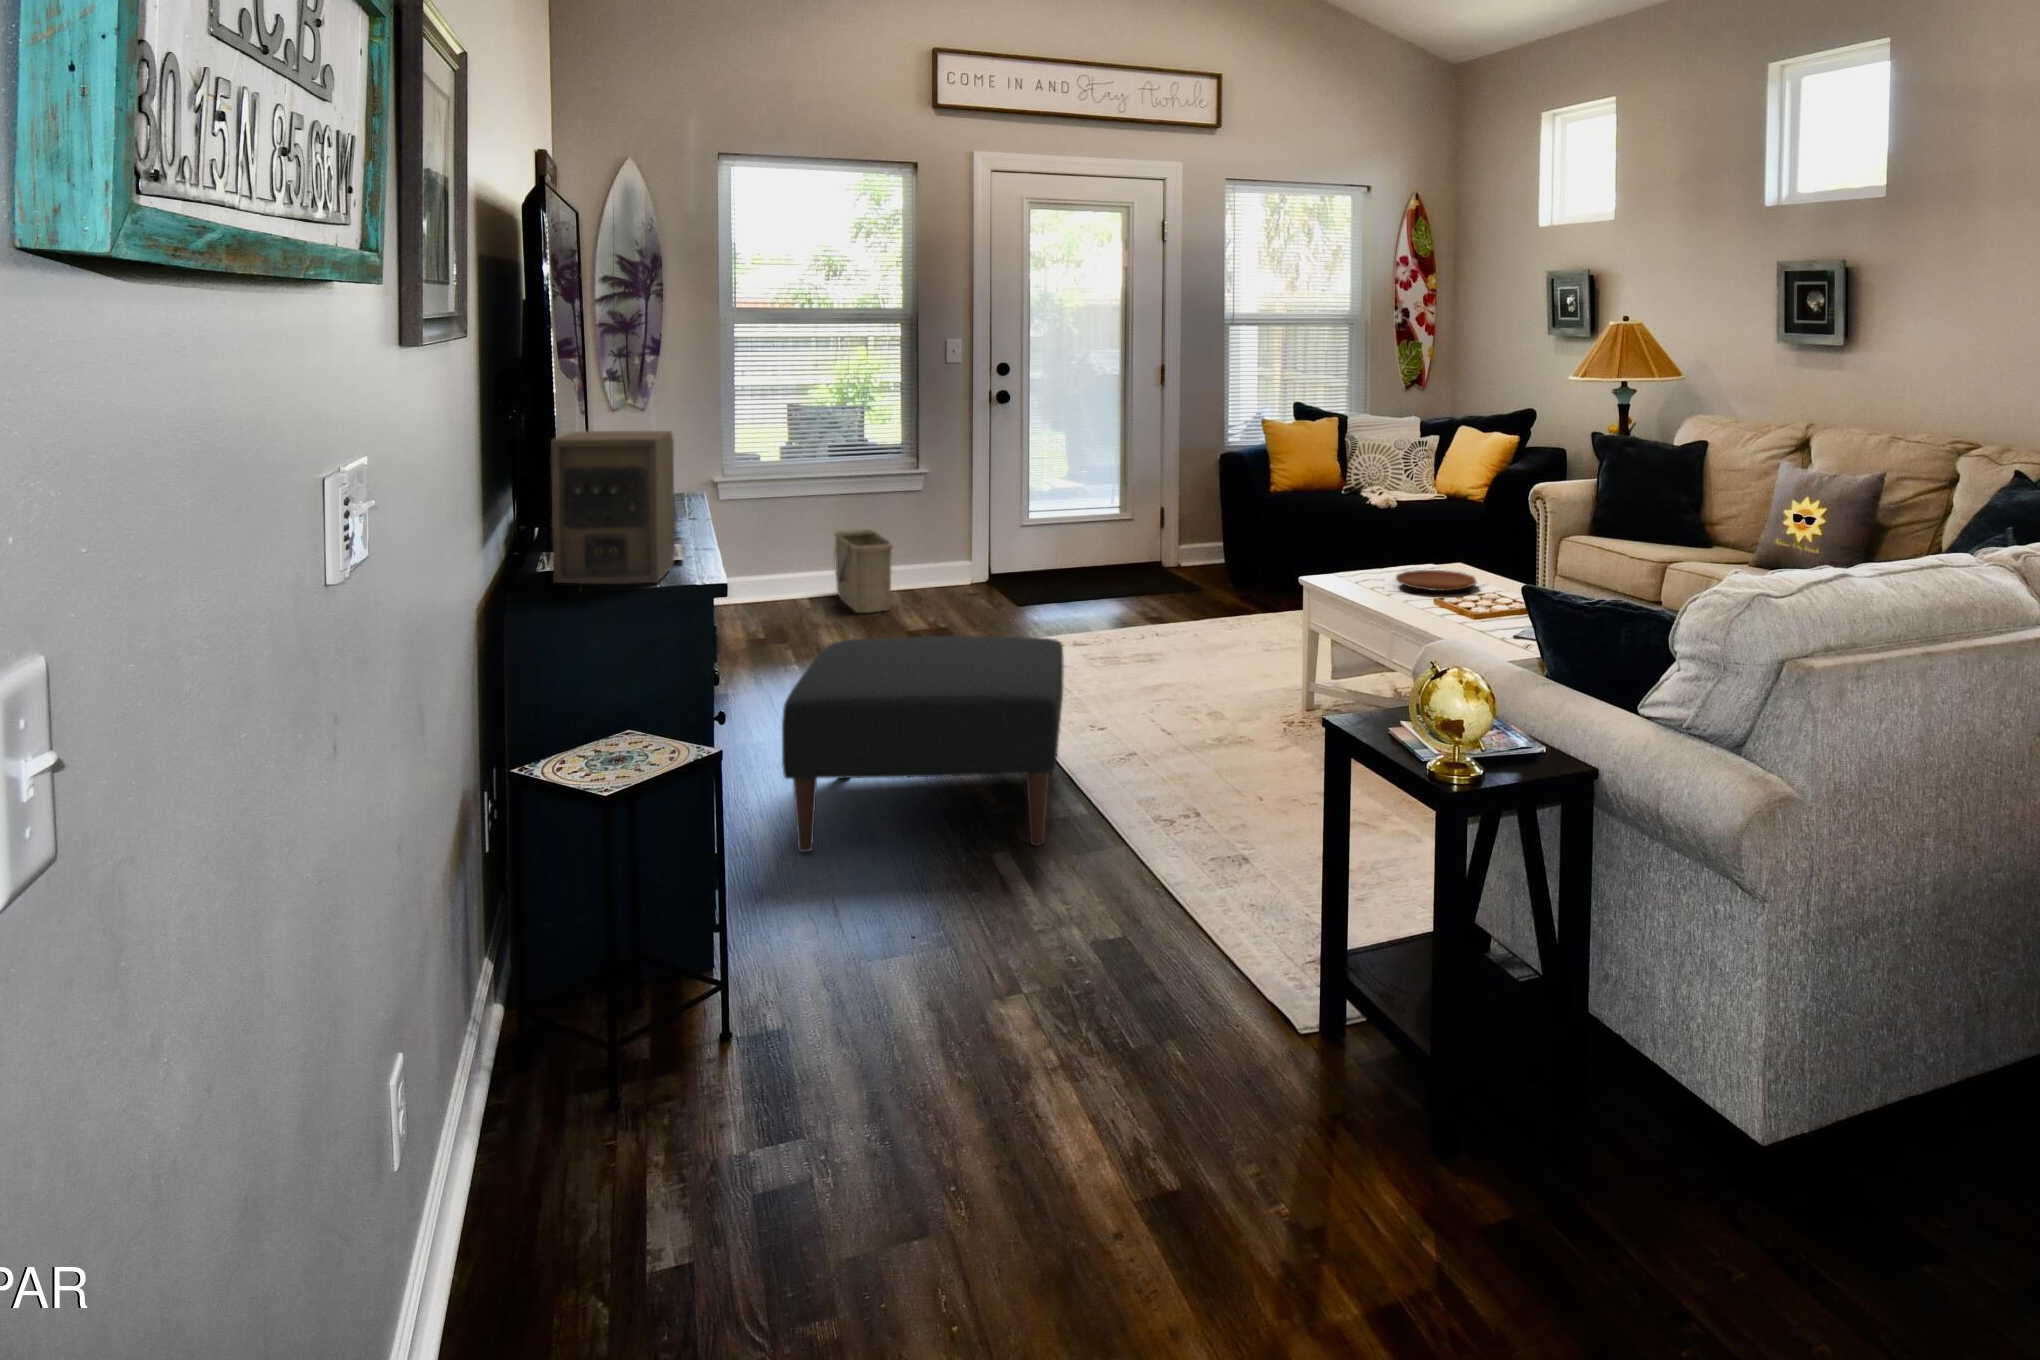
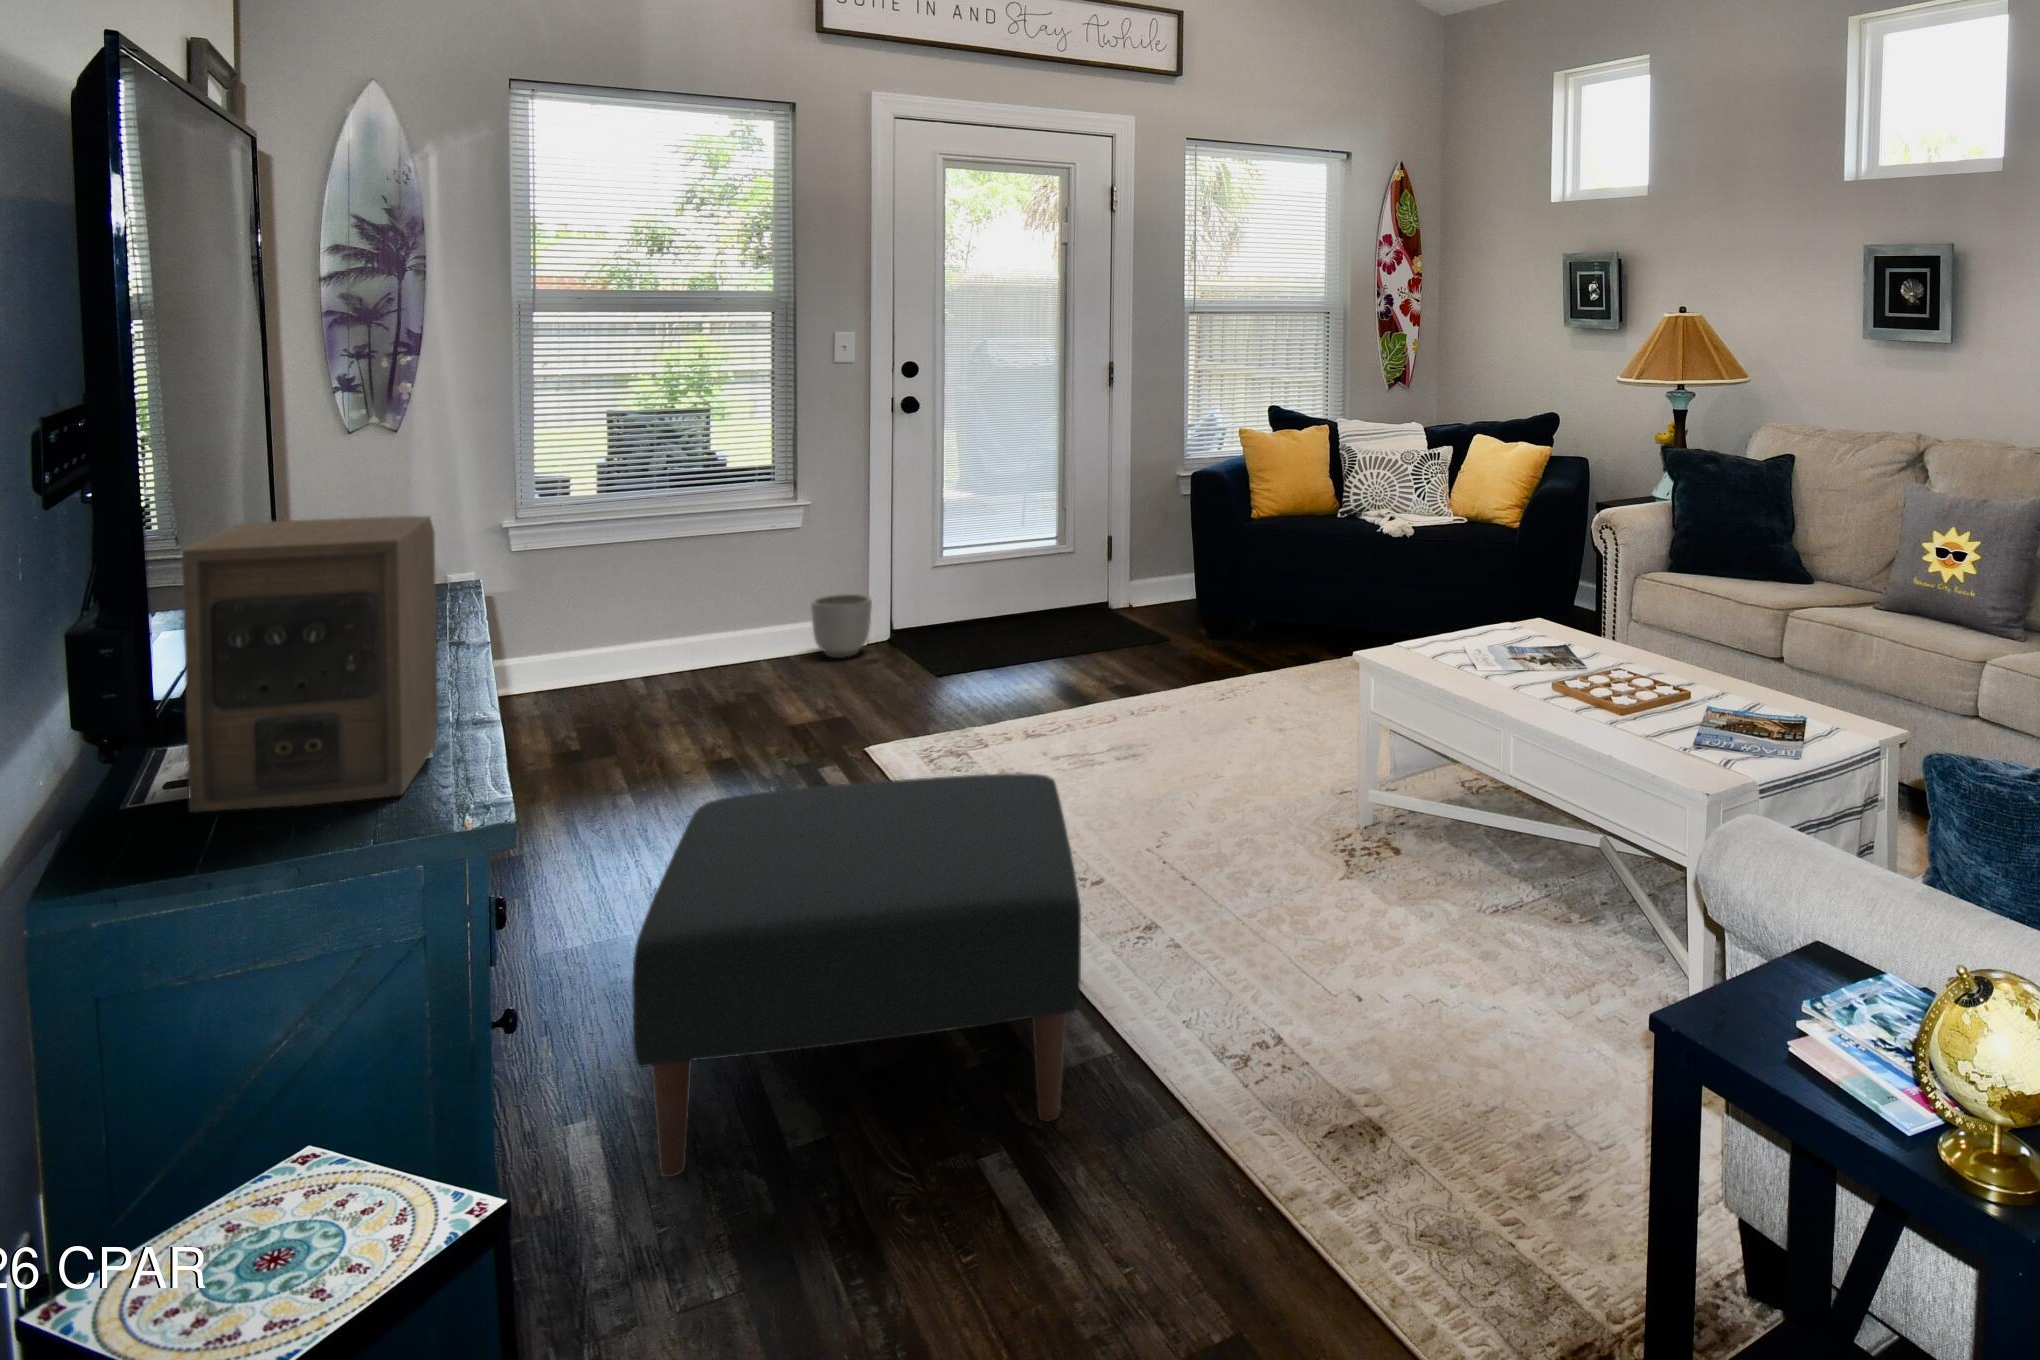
basket: present [834,529,893,613] -> none [679,582,765,699]
planter: none [930,542,974,590] -> present [811,594,872,658]
tray: present [1396,570,1477,591] -> none [1484,639,1592,671]

